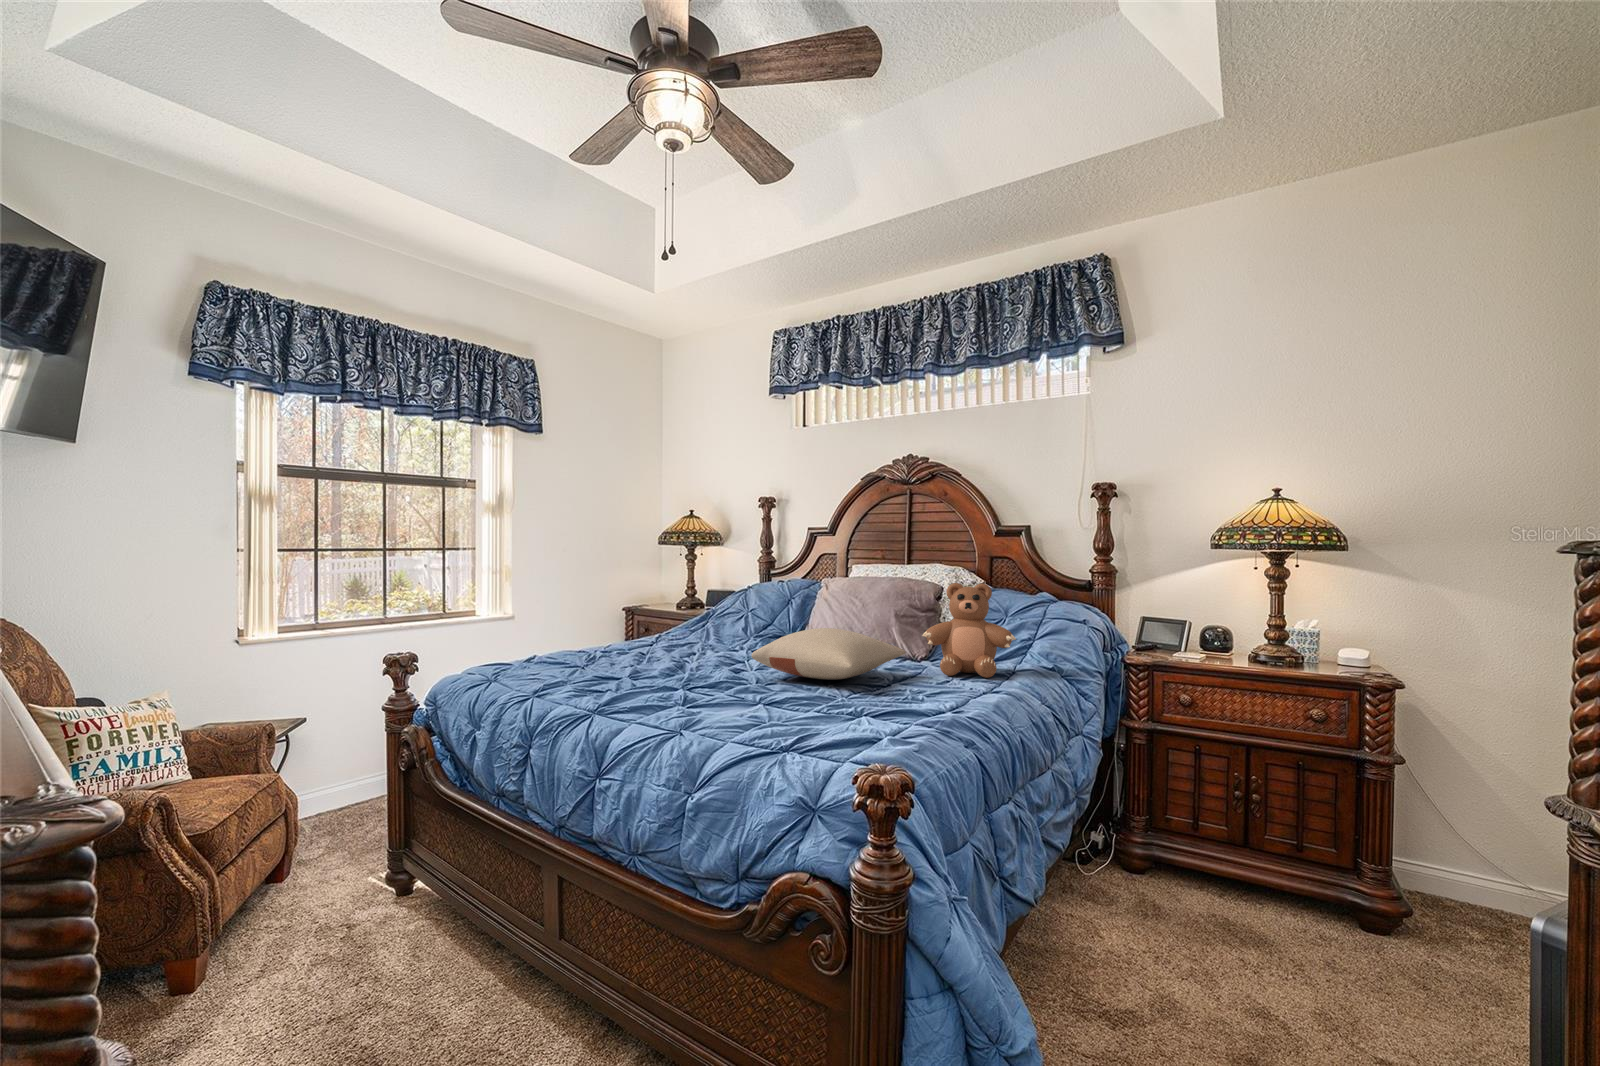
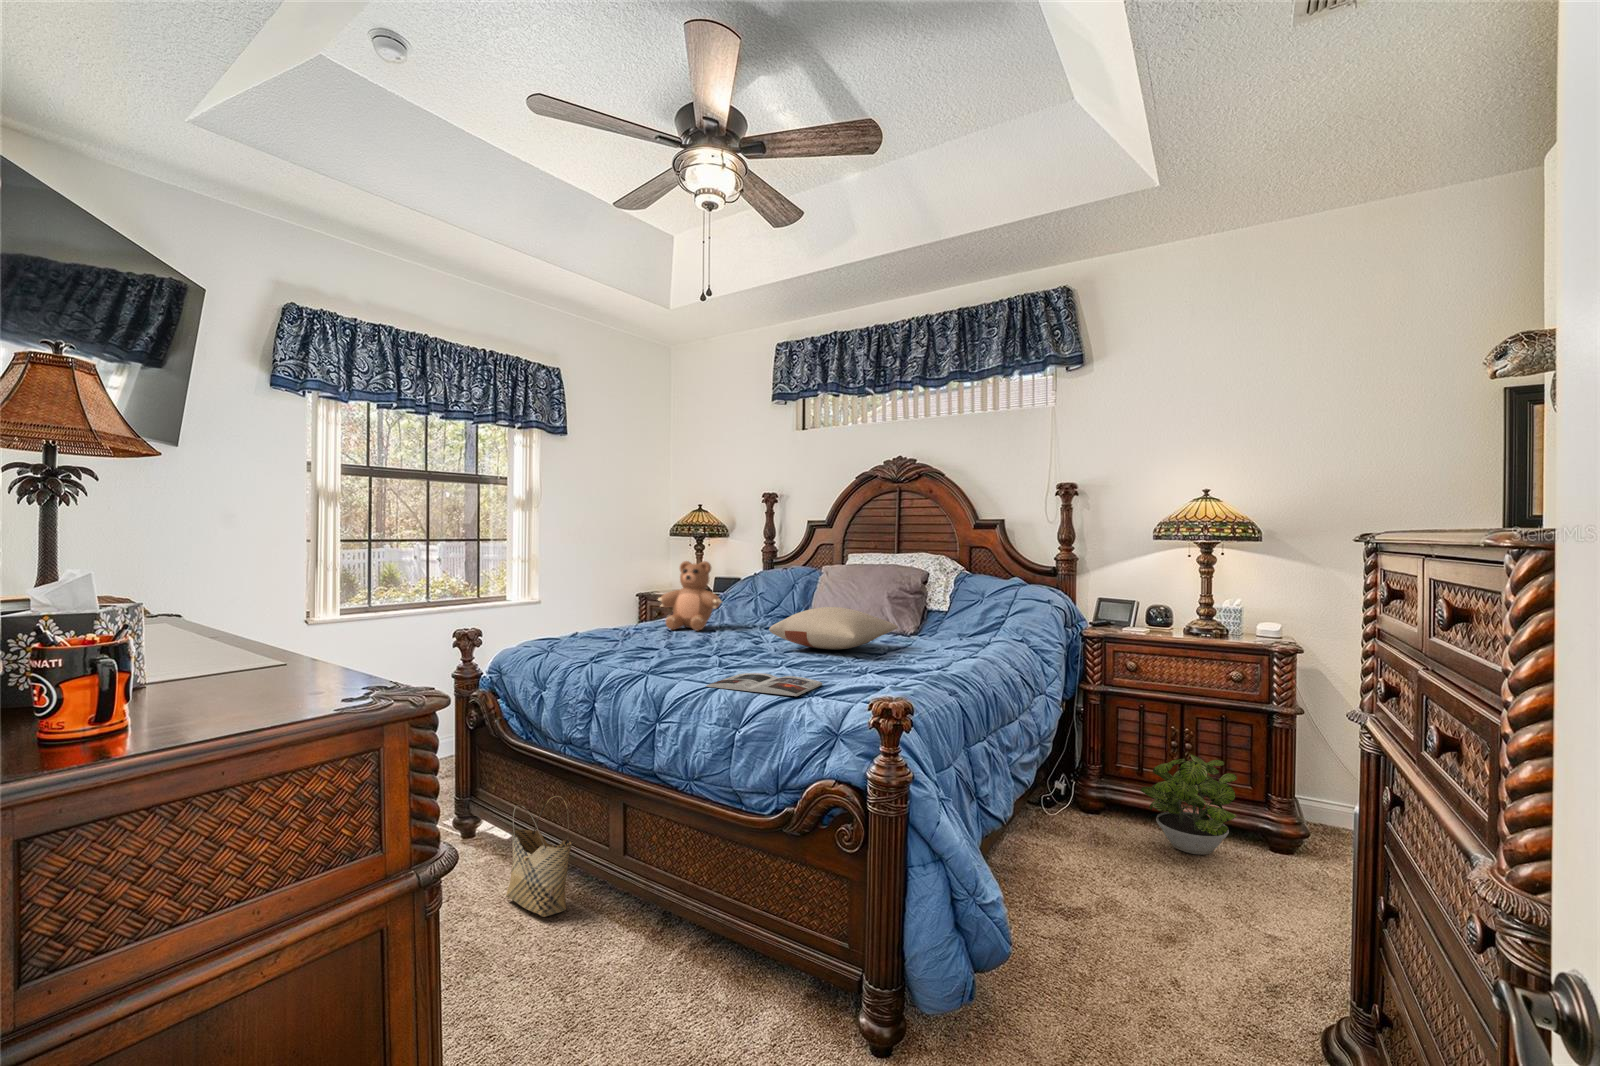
teddy bear: present [922,583,1016,678] -> present [658,561,722,631]
magazine: none [658,715,806,751] -> present [706,673,822,696]
potted plant: none [1200,807,1324,935] -> present [1140,754,1237,854]
woven basket: none [419,862,498,1020] -> present [506,795,572,917]

